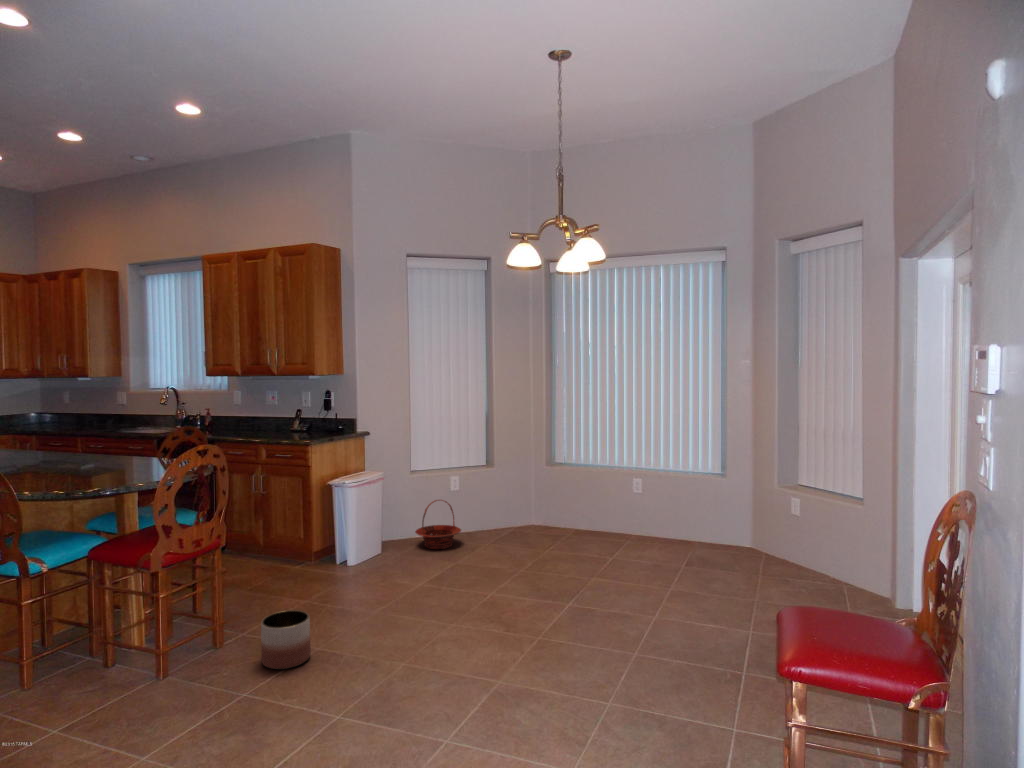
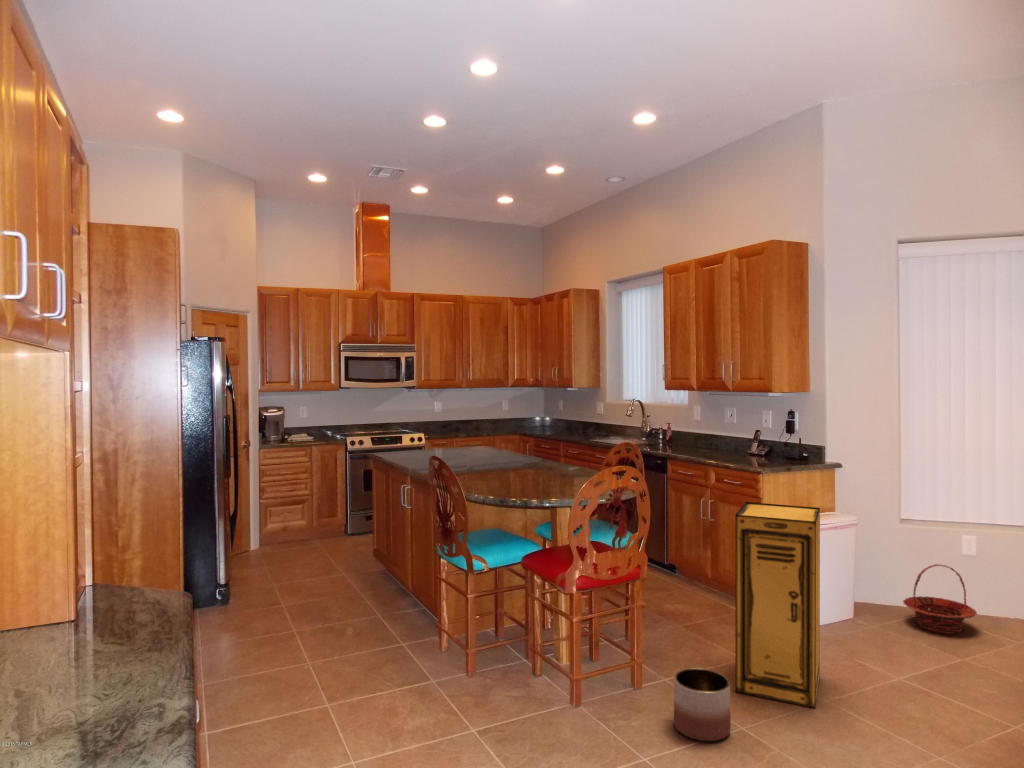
storage cabinet: none [303,465,369,626] -> present [735,502,820,708]

